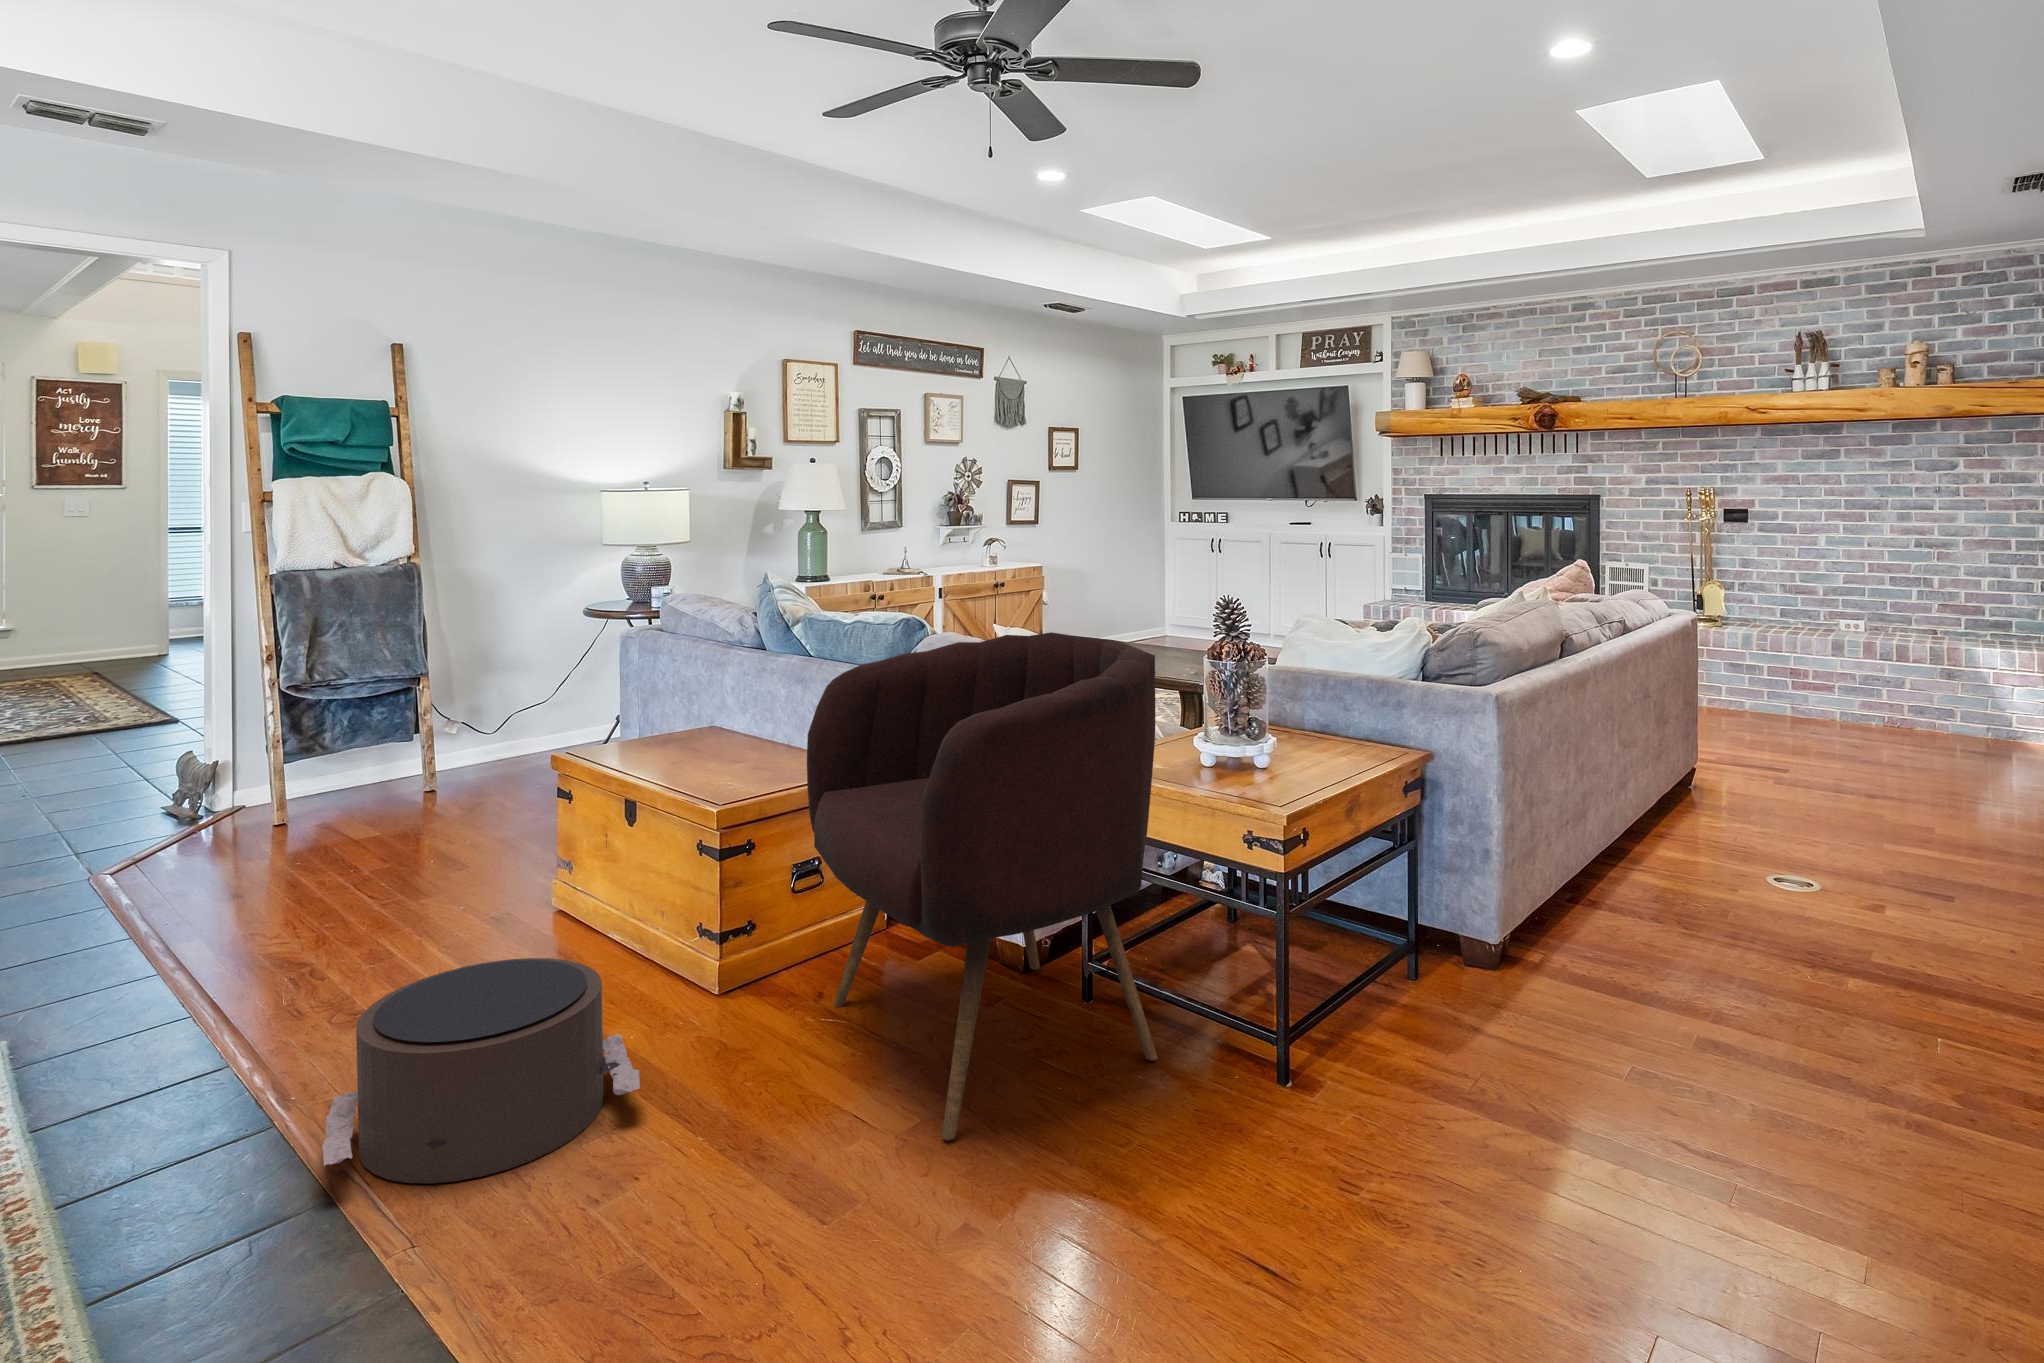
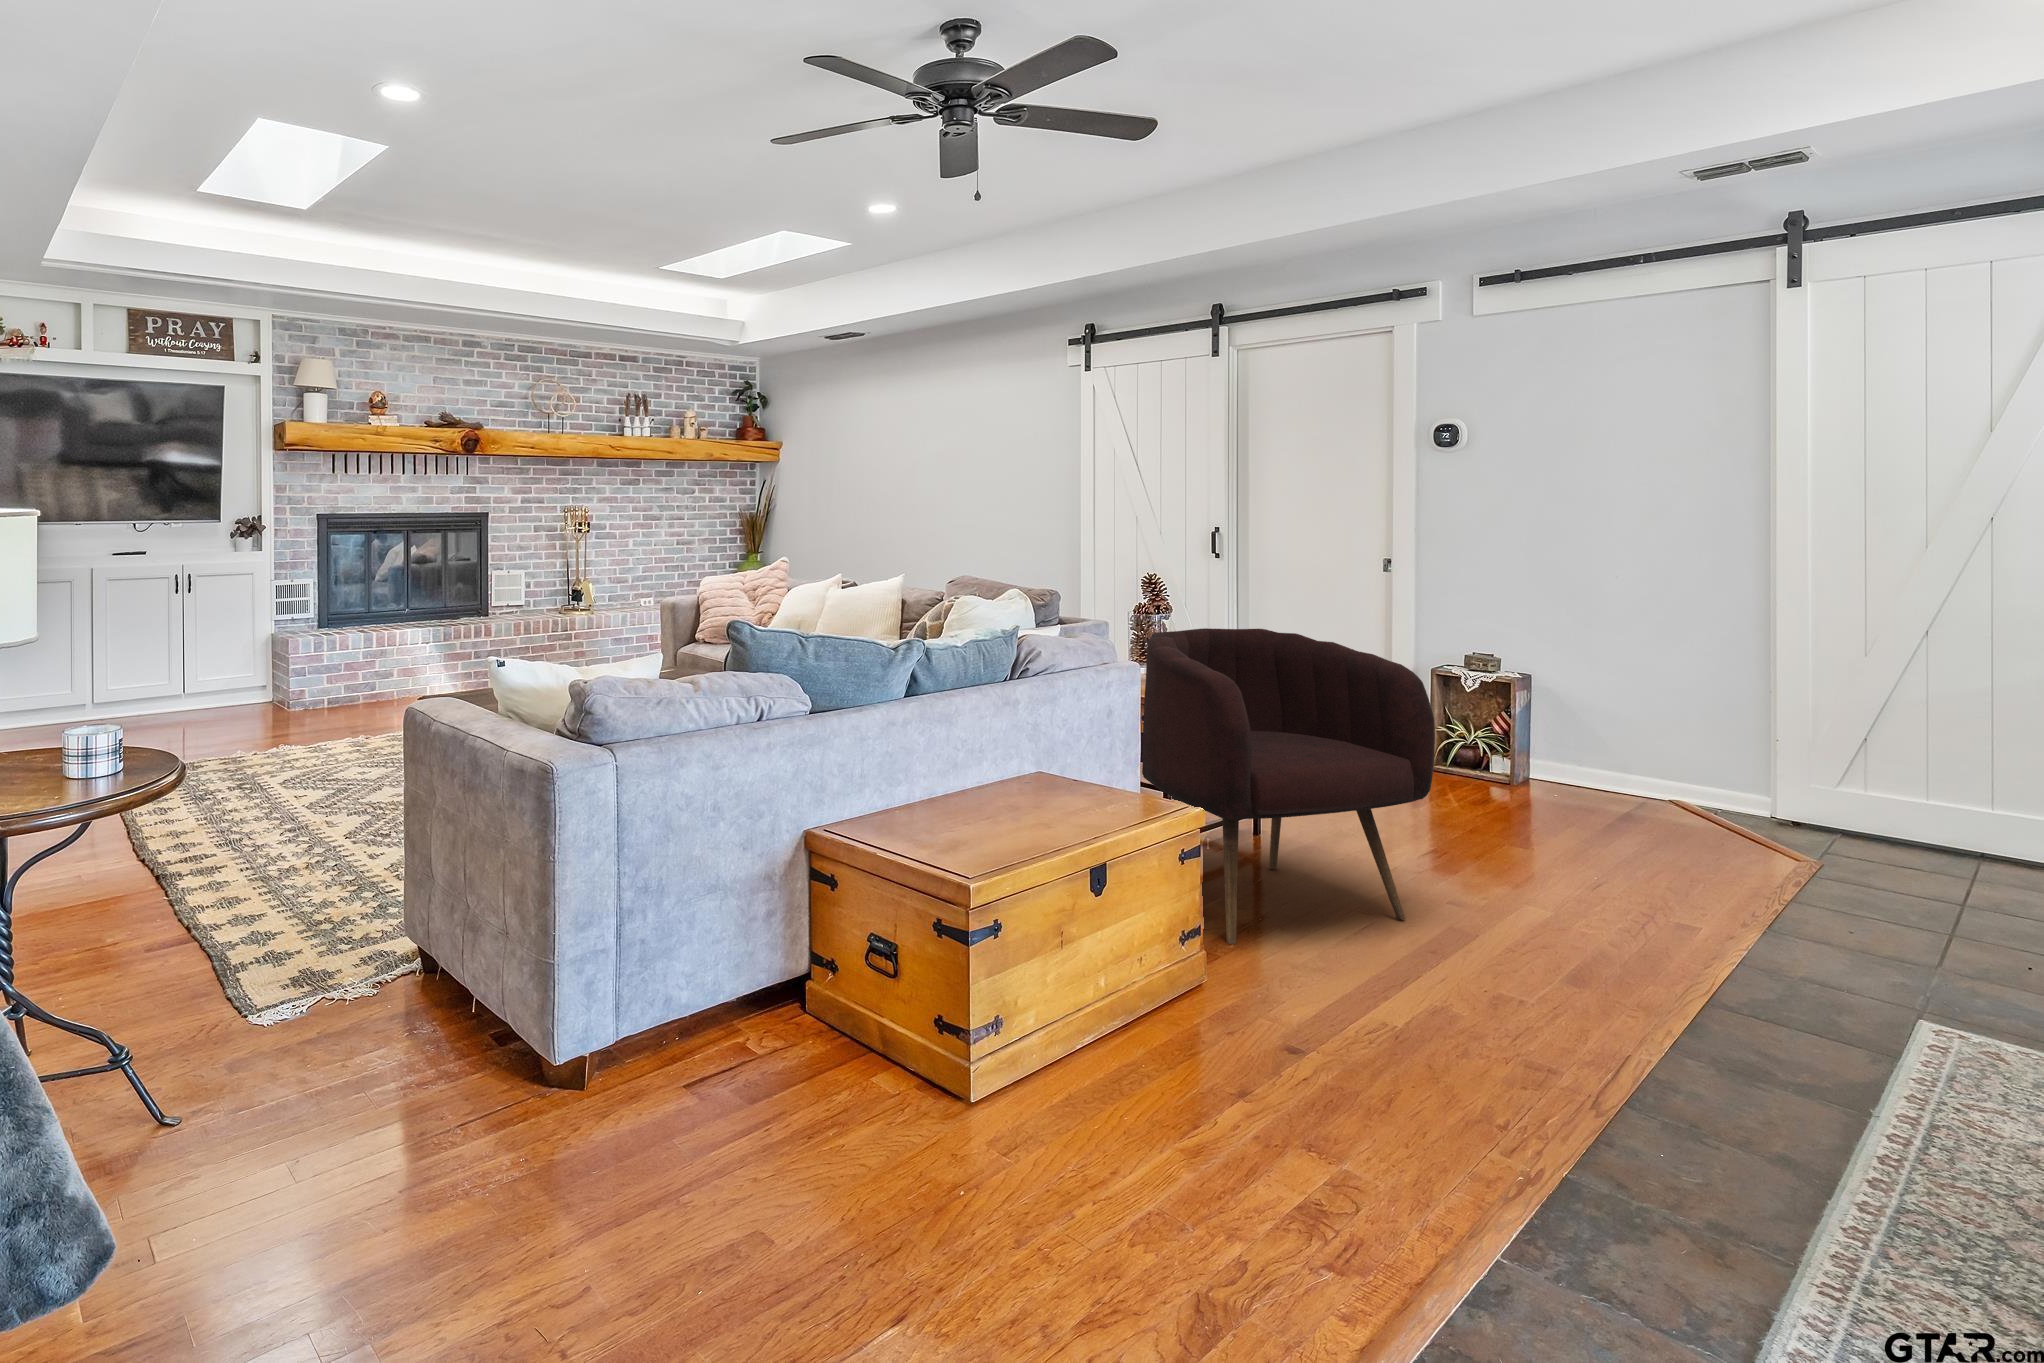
pouf: present [322,958,640,1183] -> none [1383,930,1660,1113]

